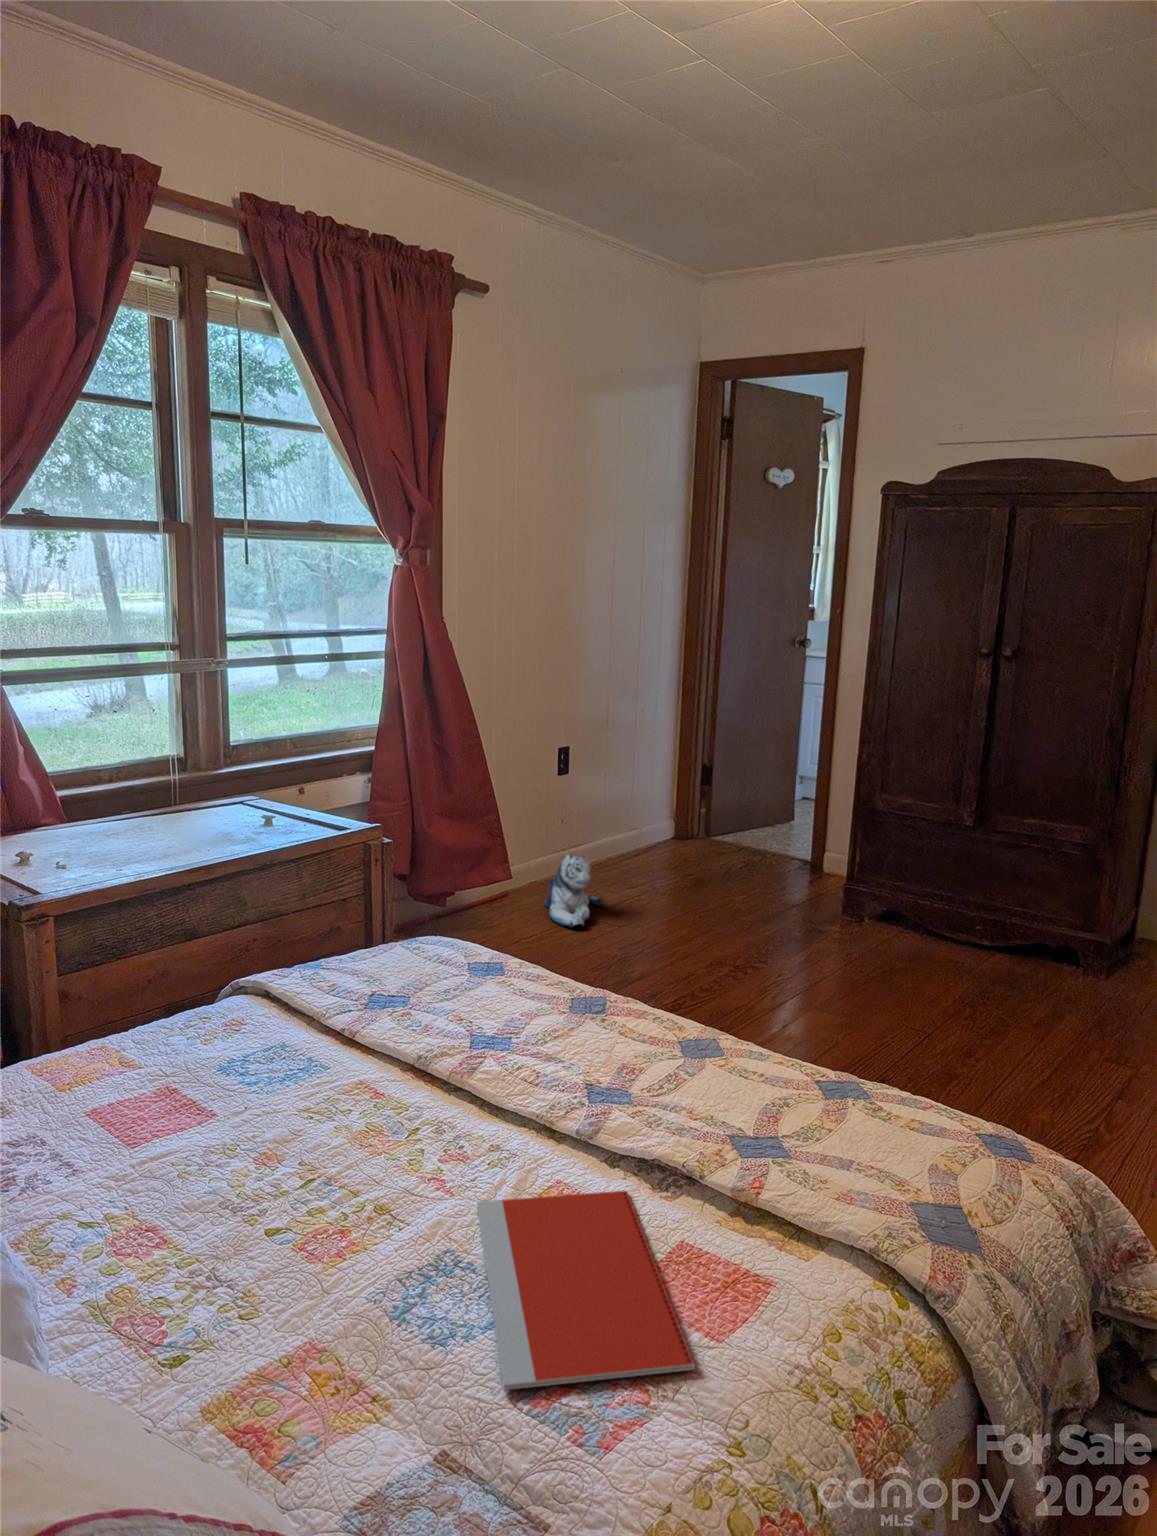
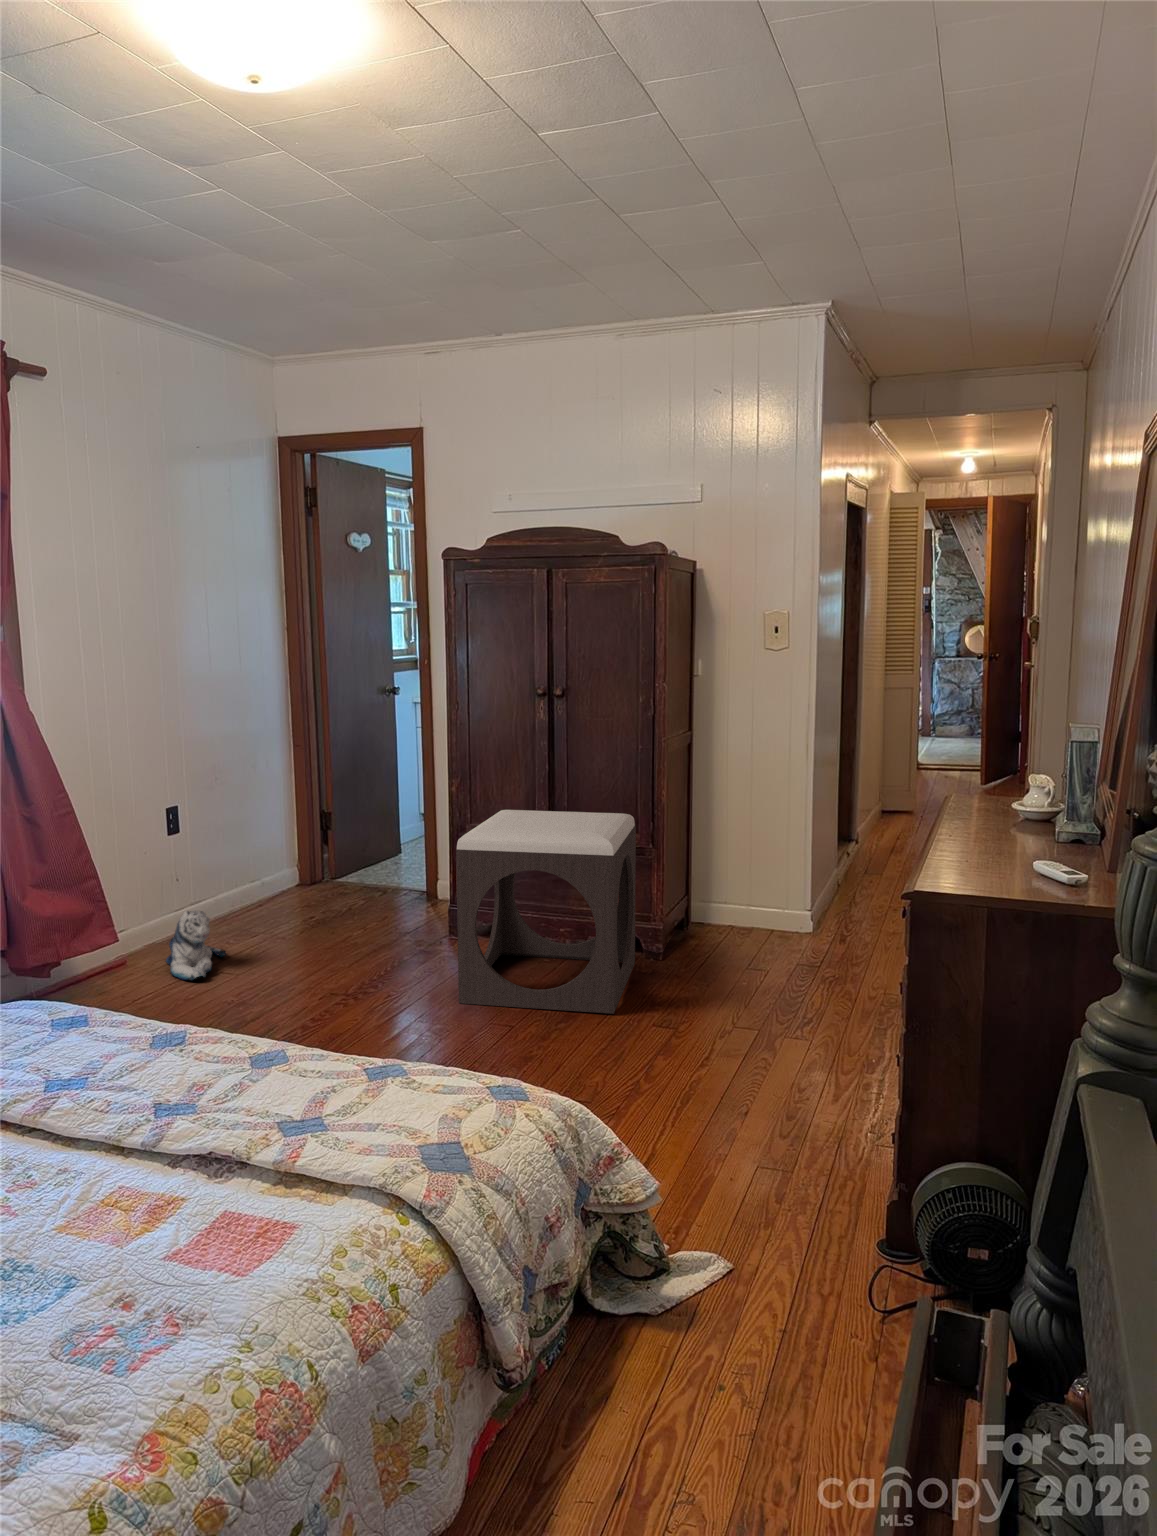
footstool: none [858,779,1089,1036] -> present [456,810,636,1014]
notebook: present [477,1191,695,1390] -> none [40,1182,220,1352]

